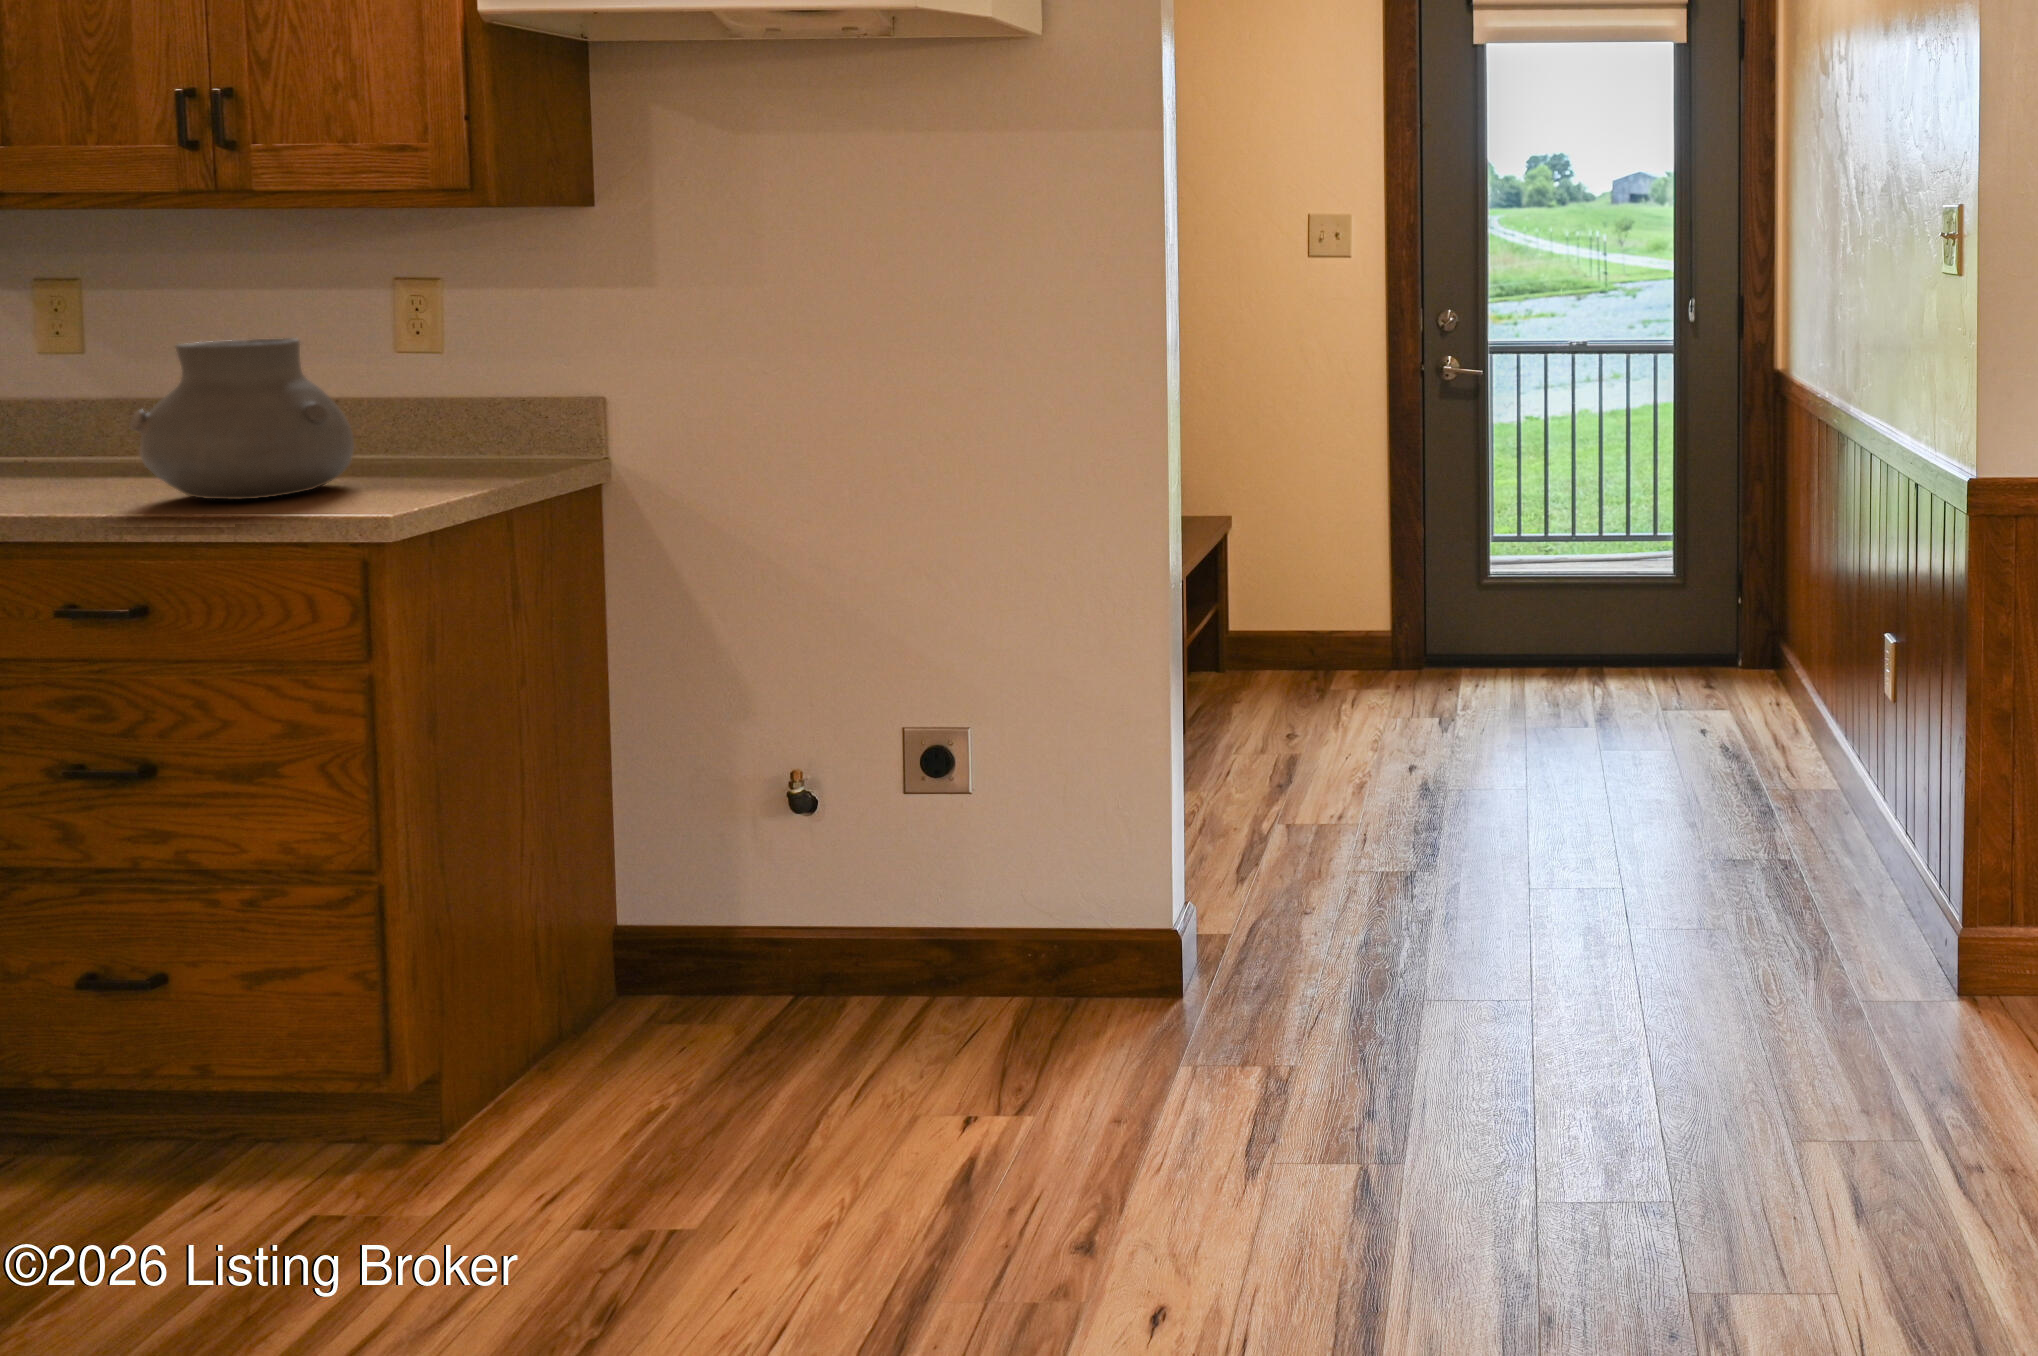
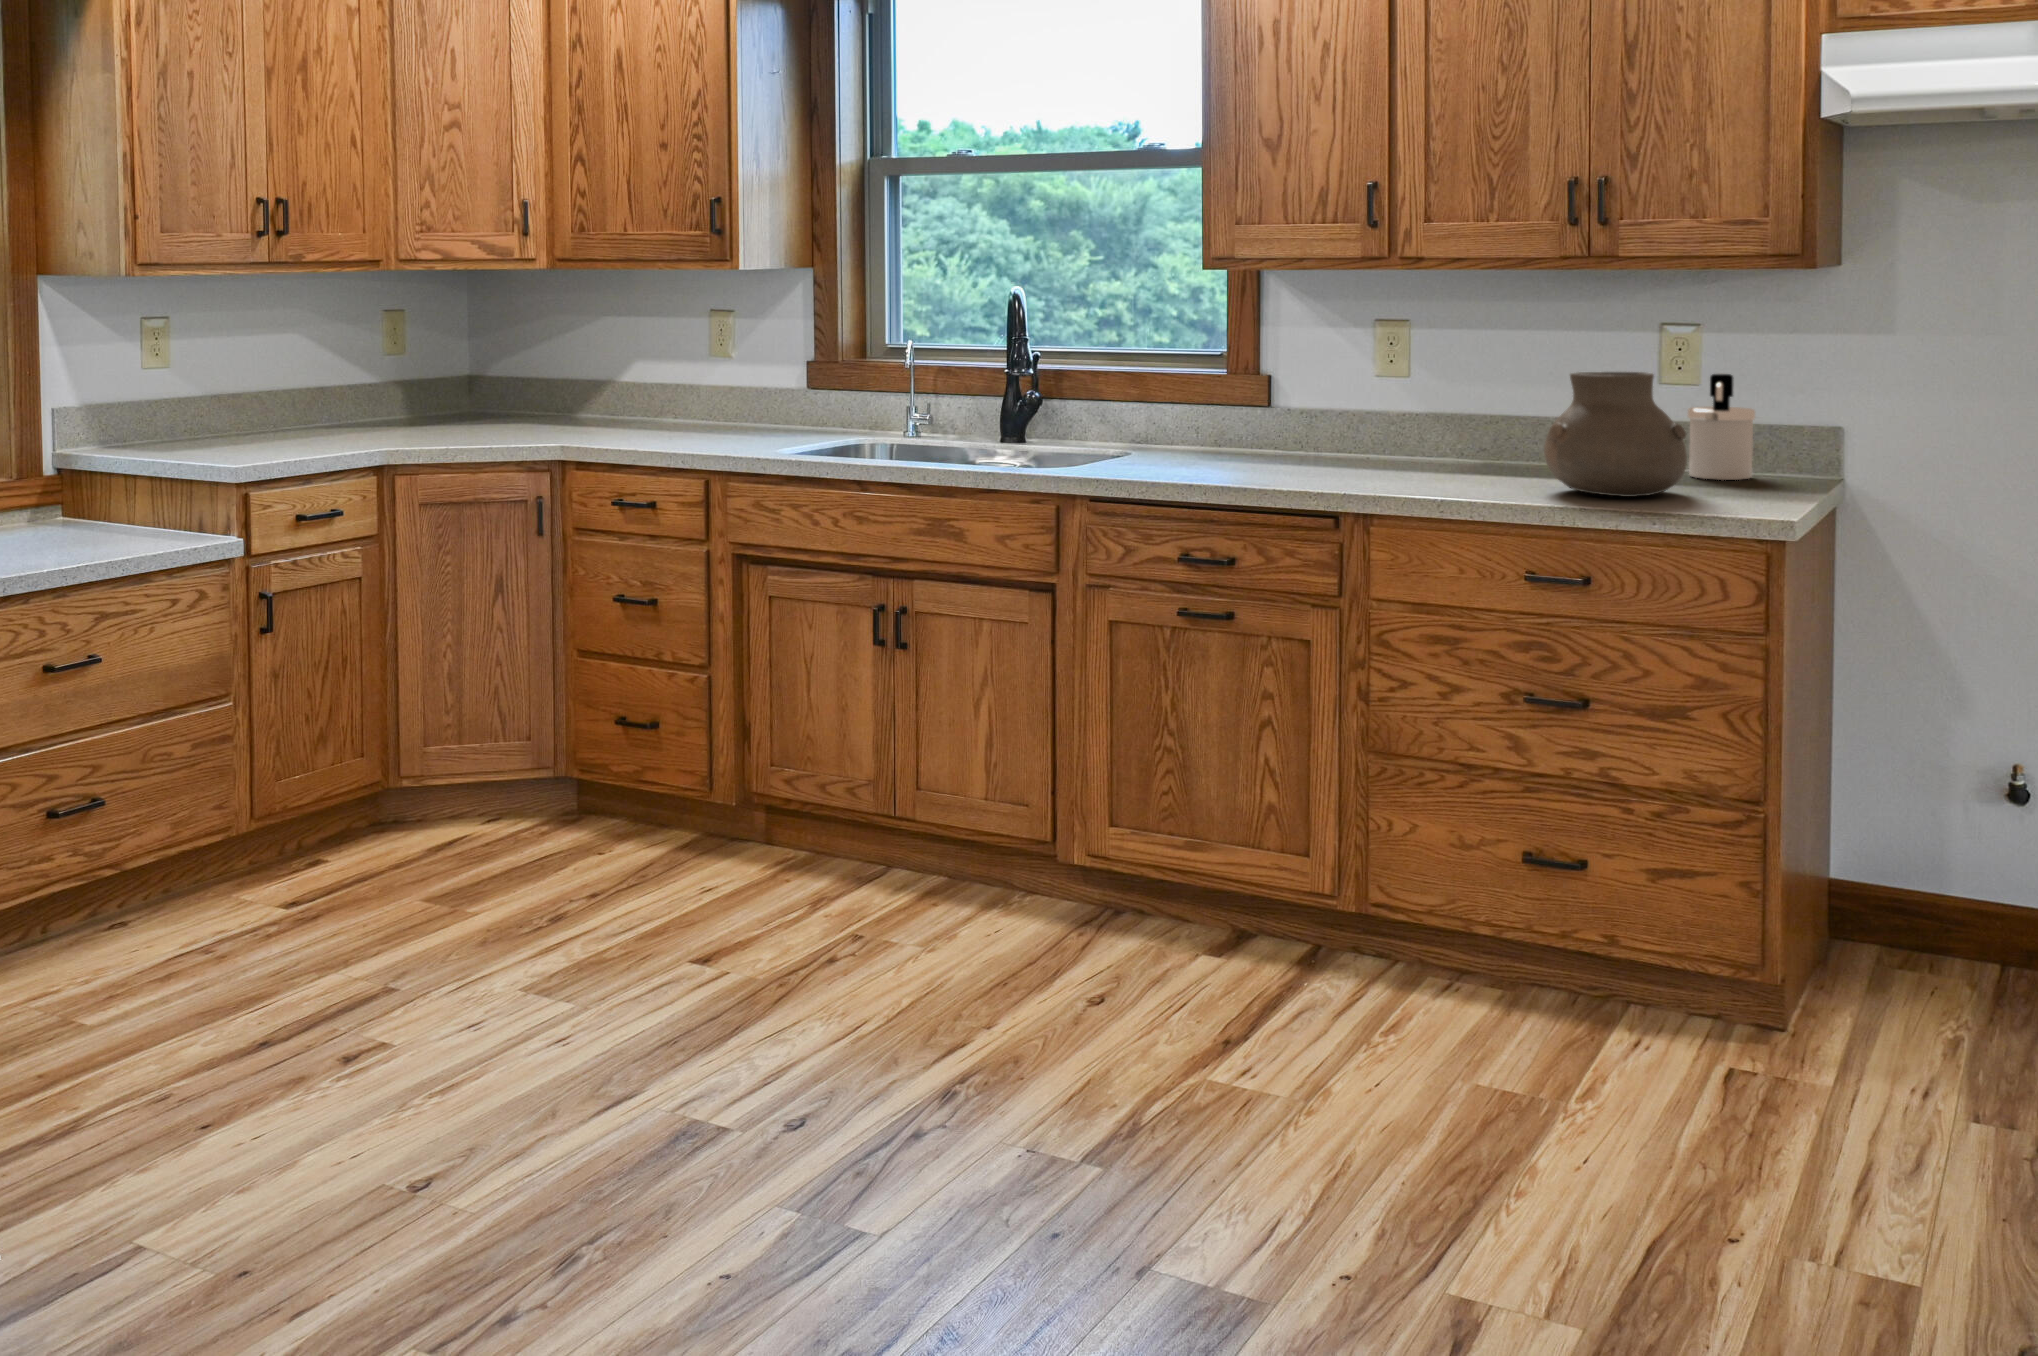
soap dispenser: none [433,335,521,462] -> present [1688,374,1755,480]

